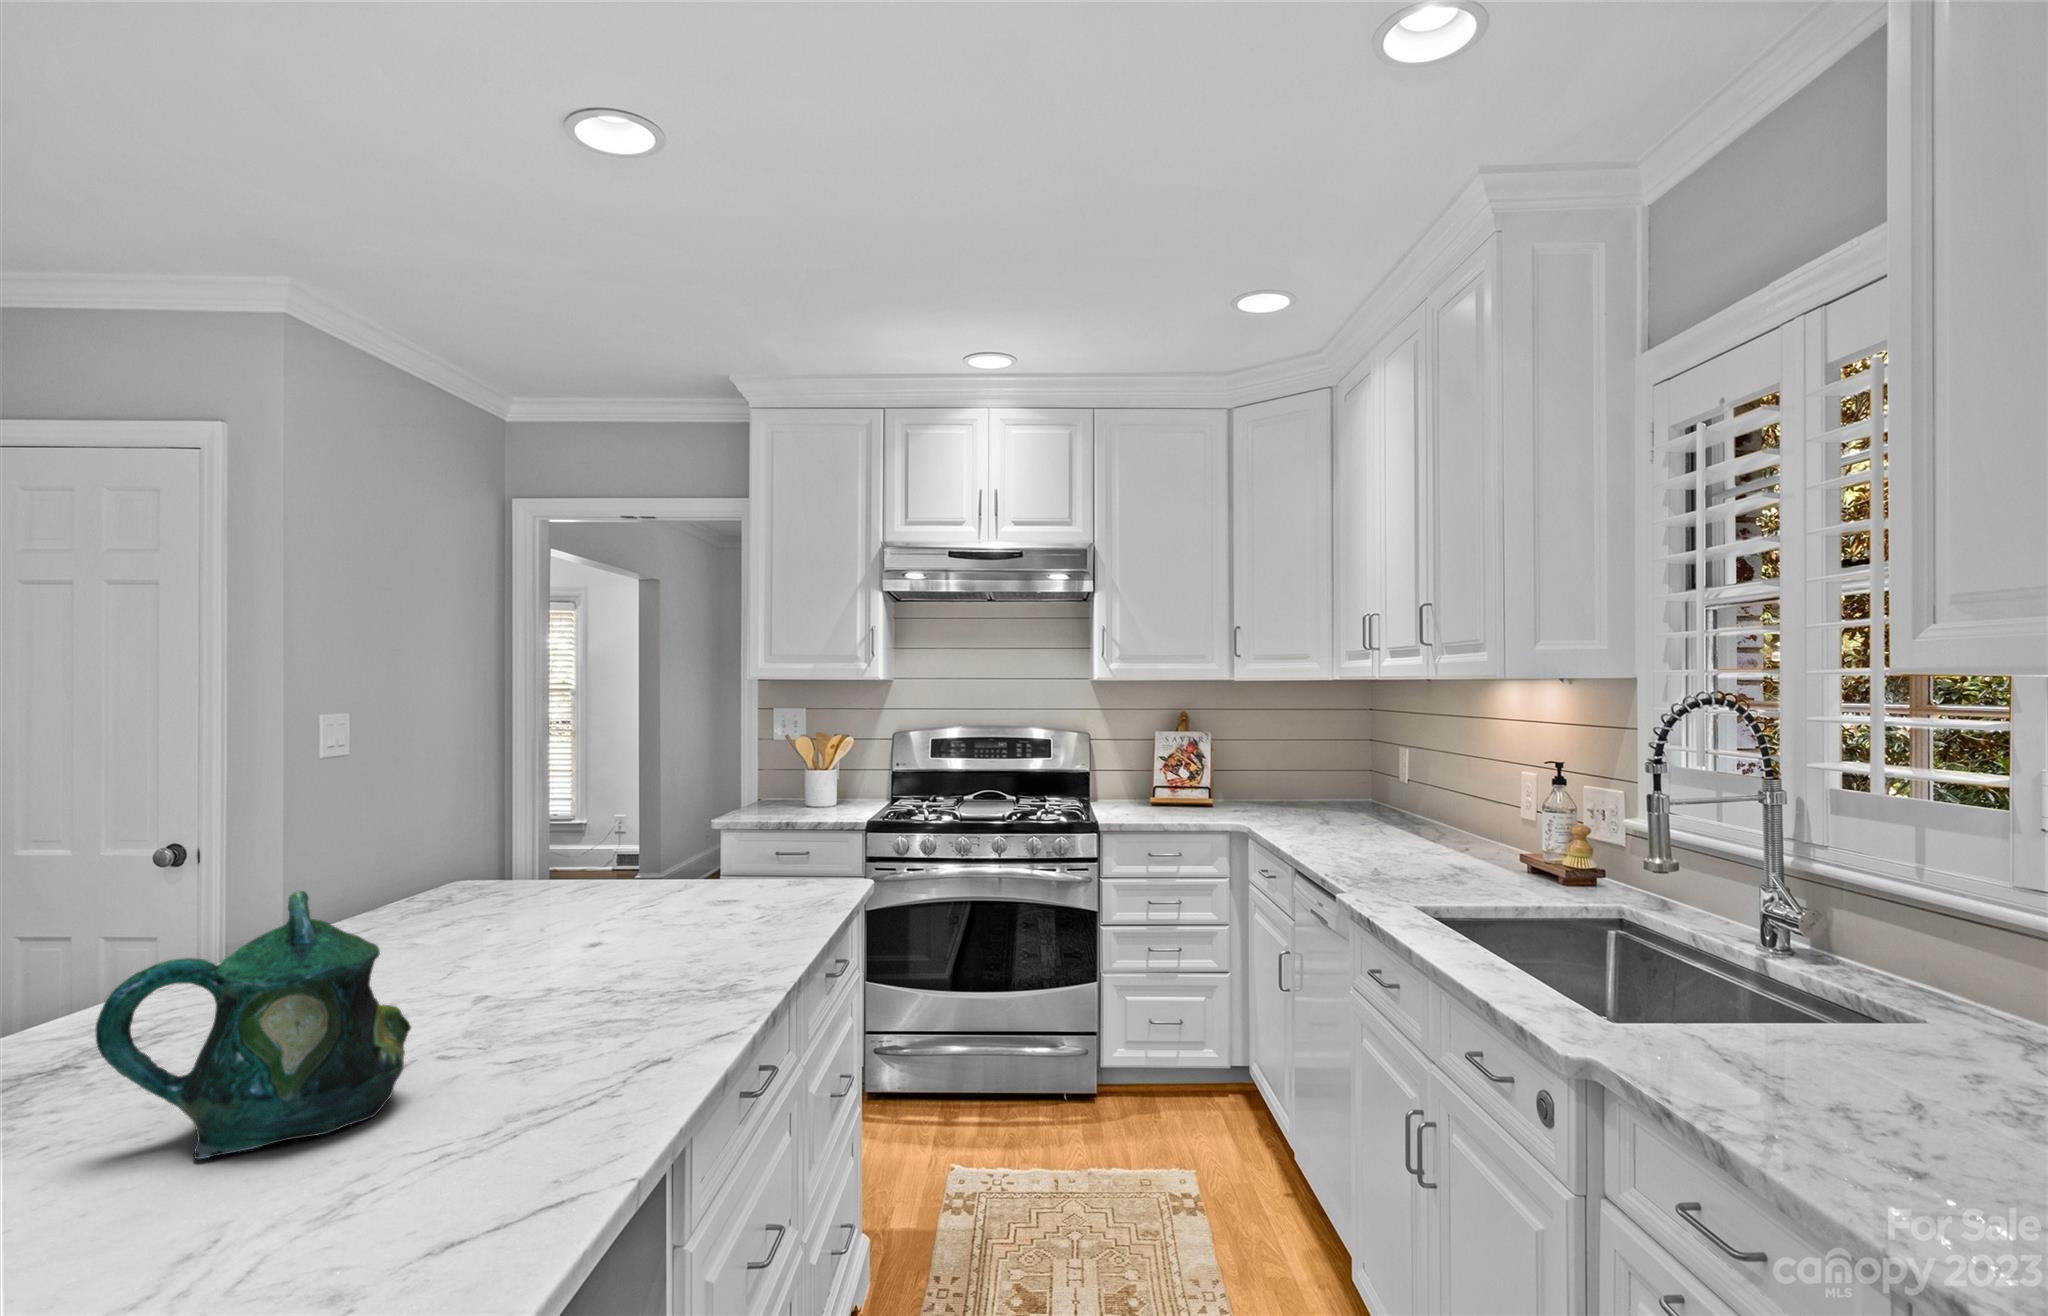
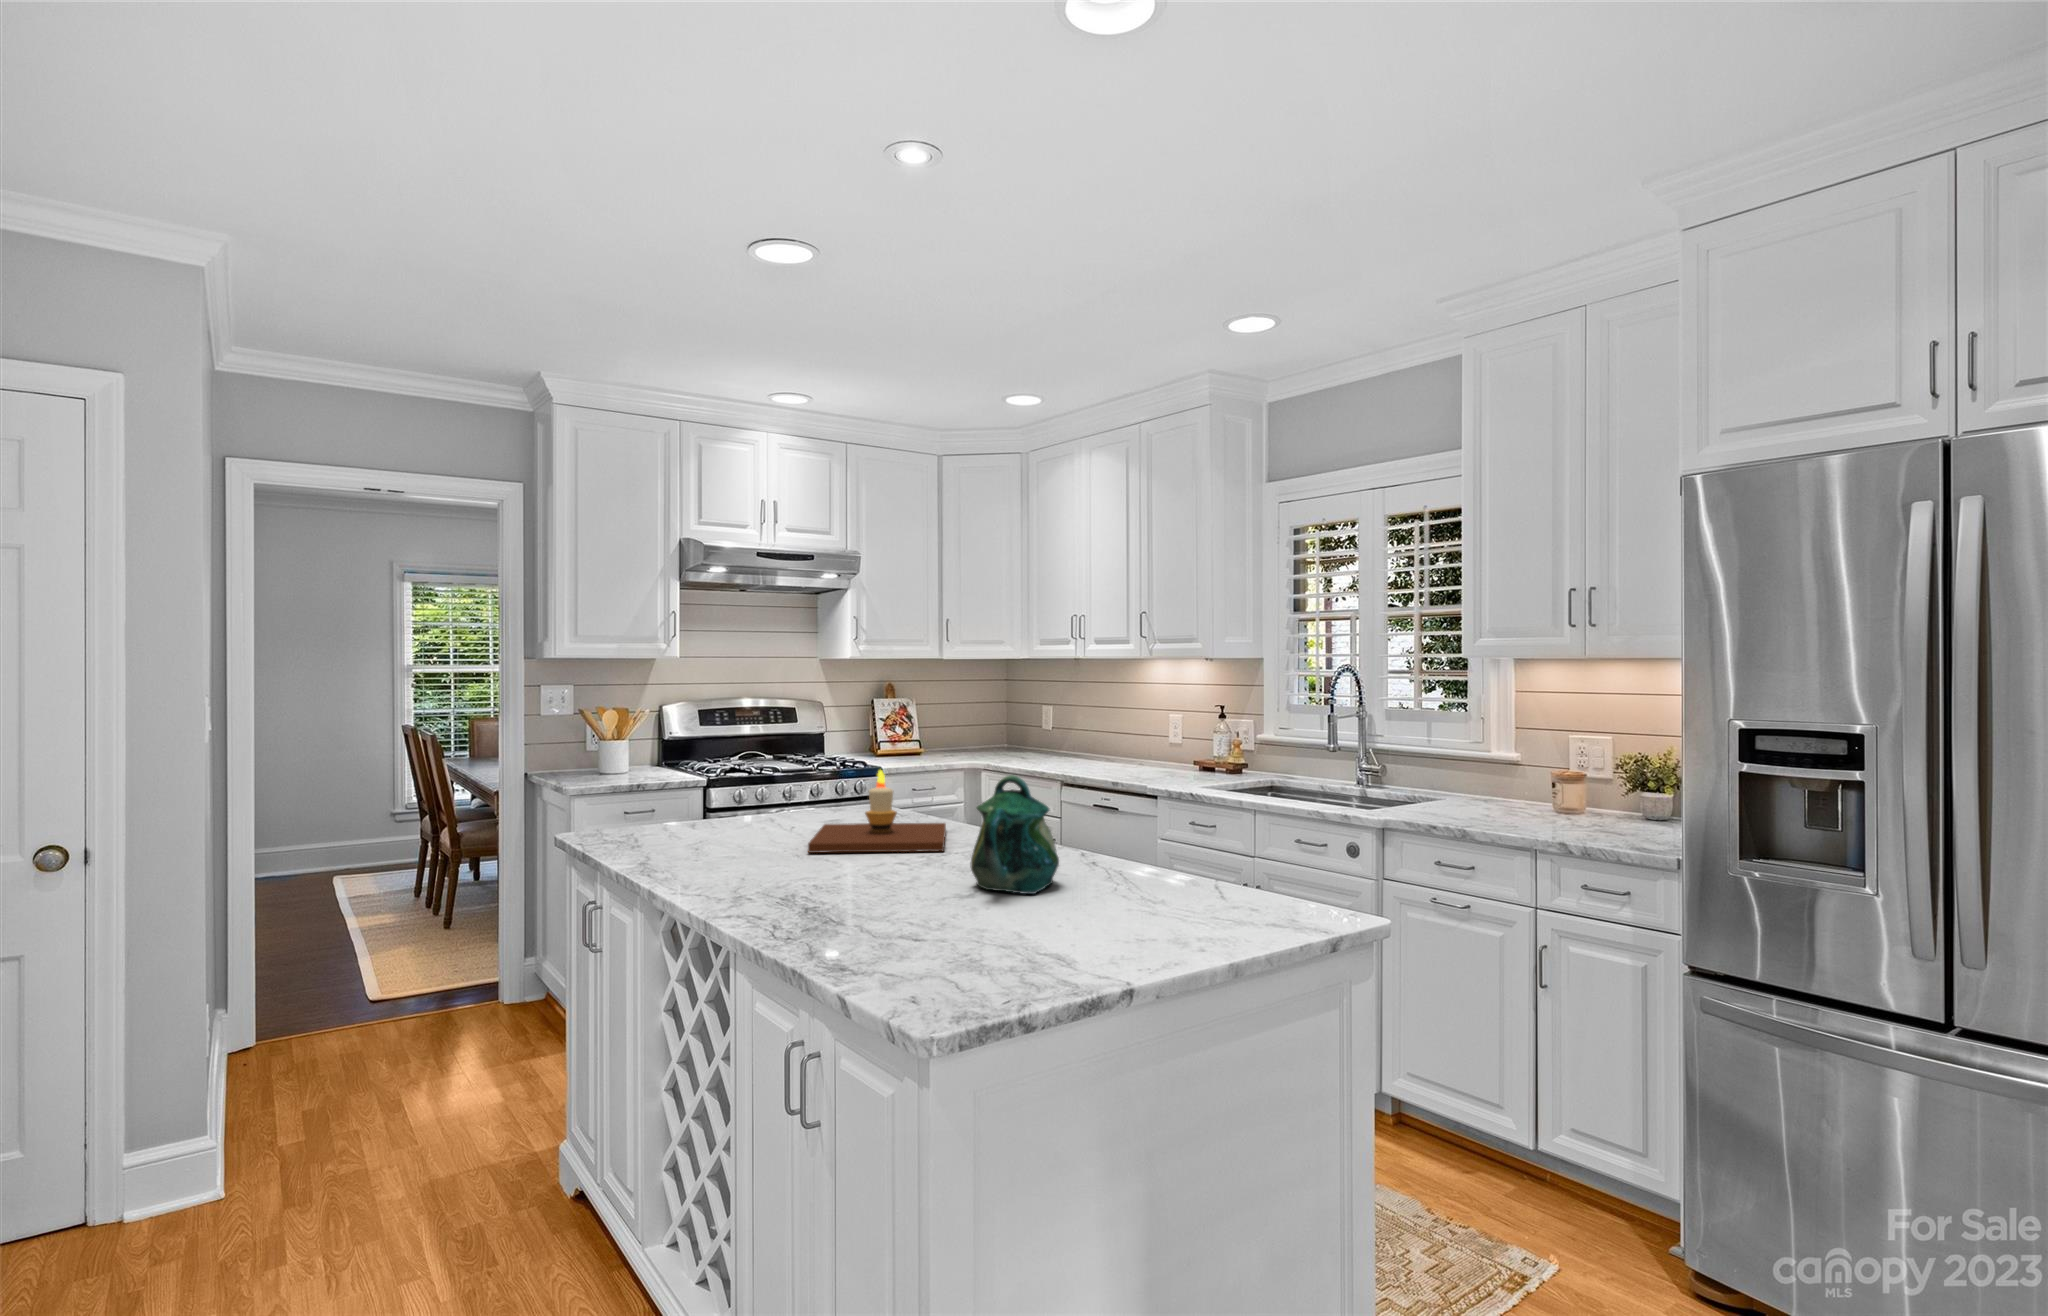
candle: none [435,840,736,993] -> present [808,770,946,853]

